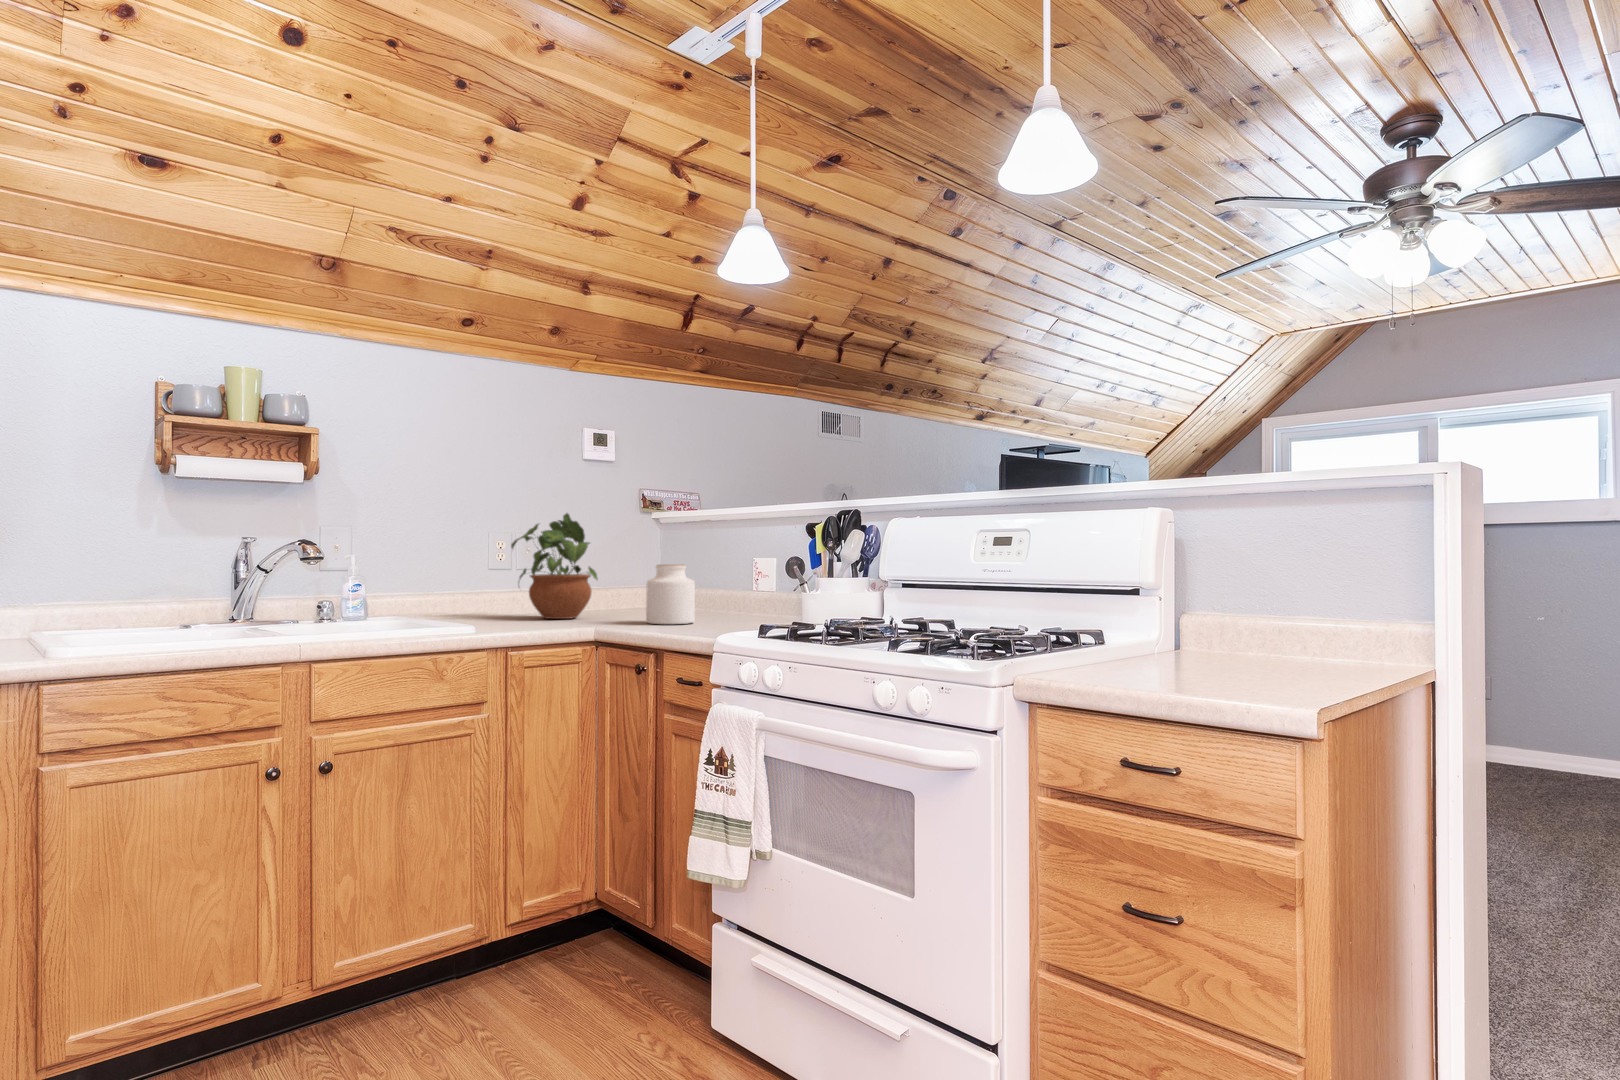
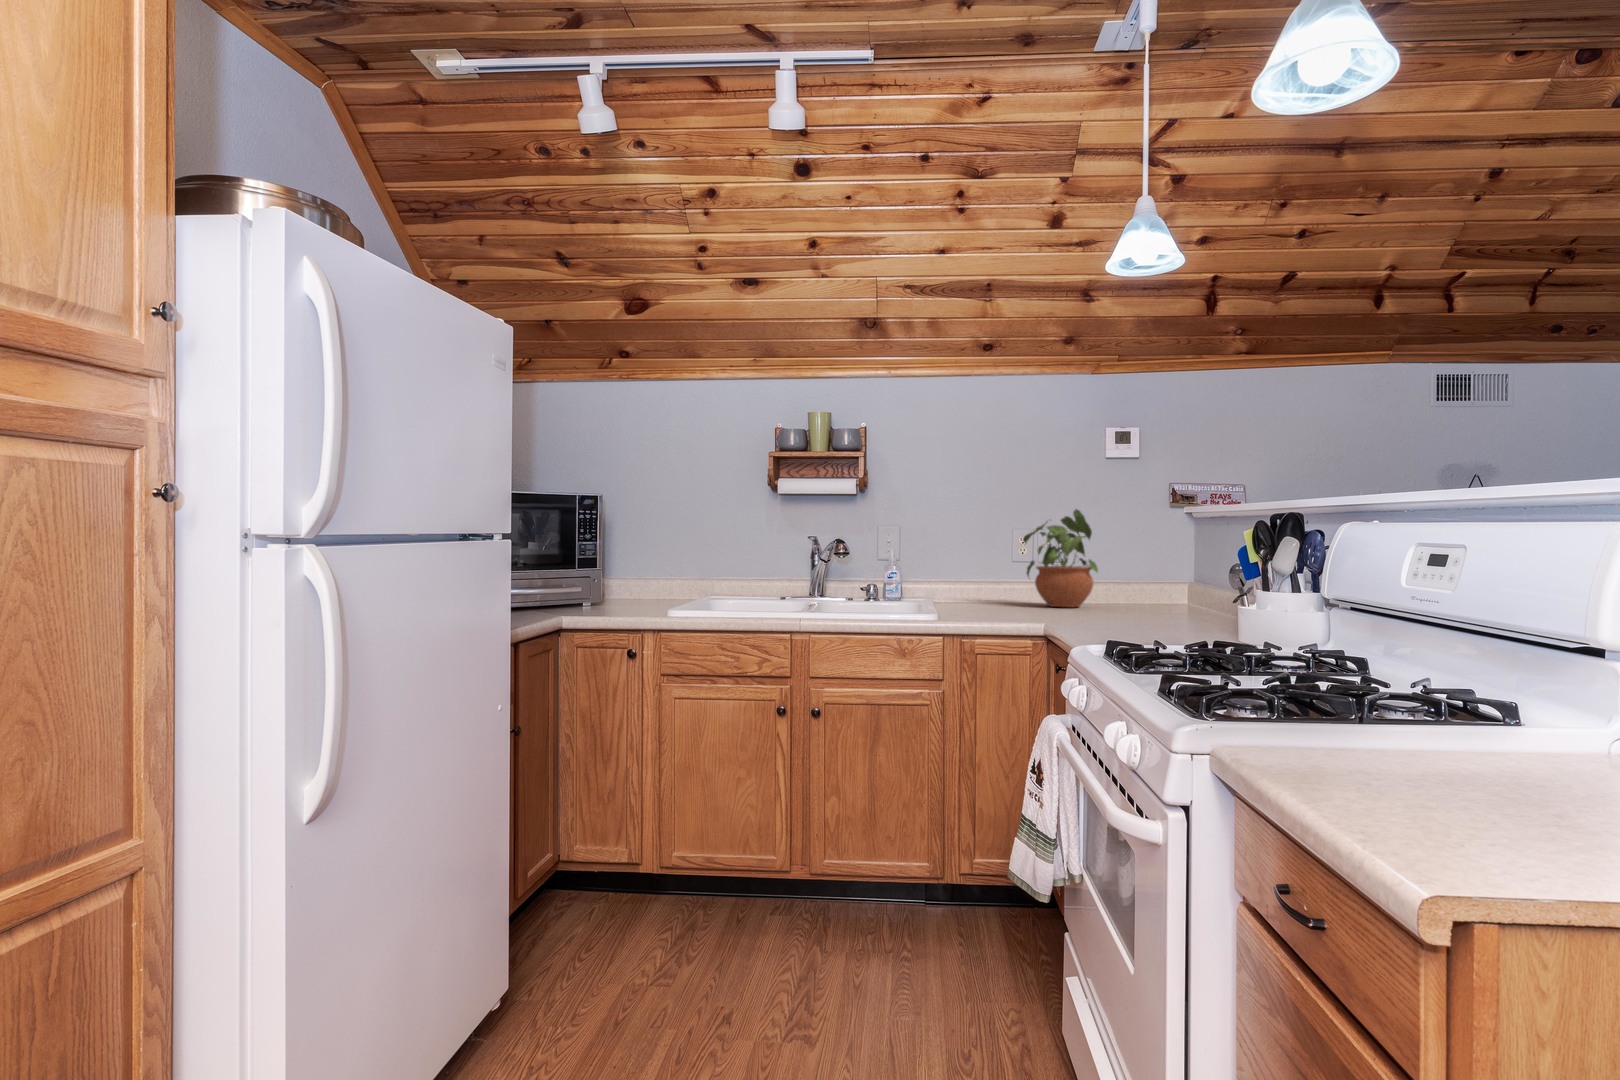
jar: present [646,565,695,624] -> none [1128,557,1181,617]

